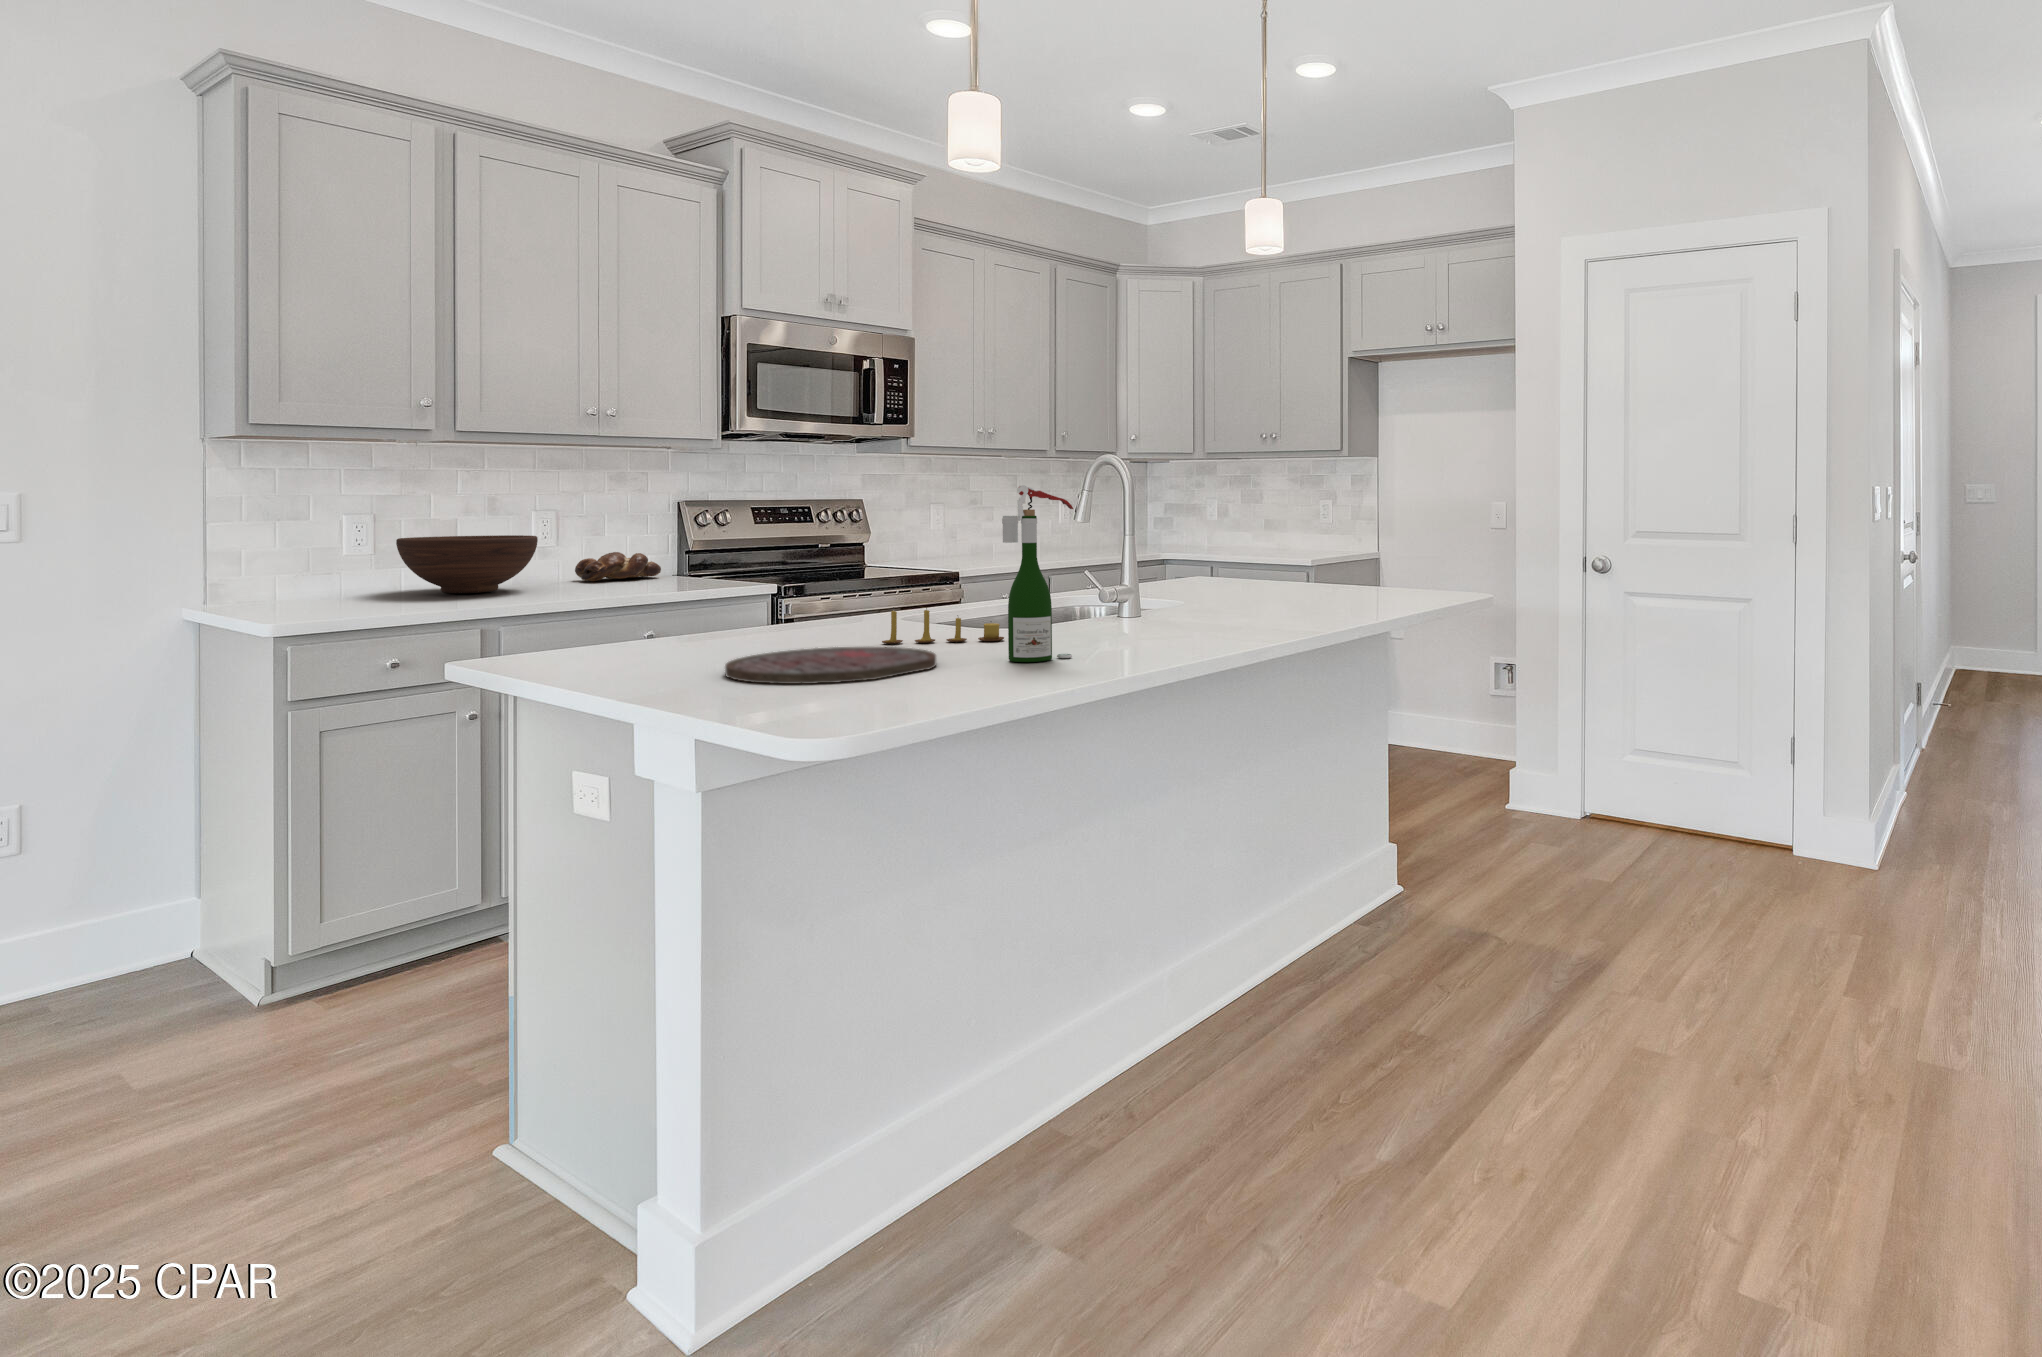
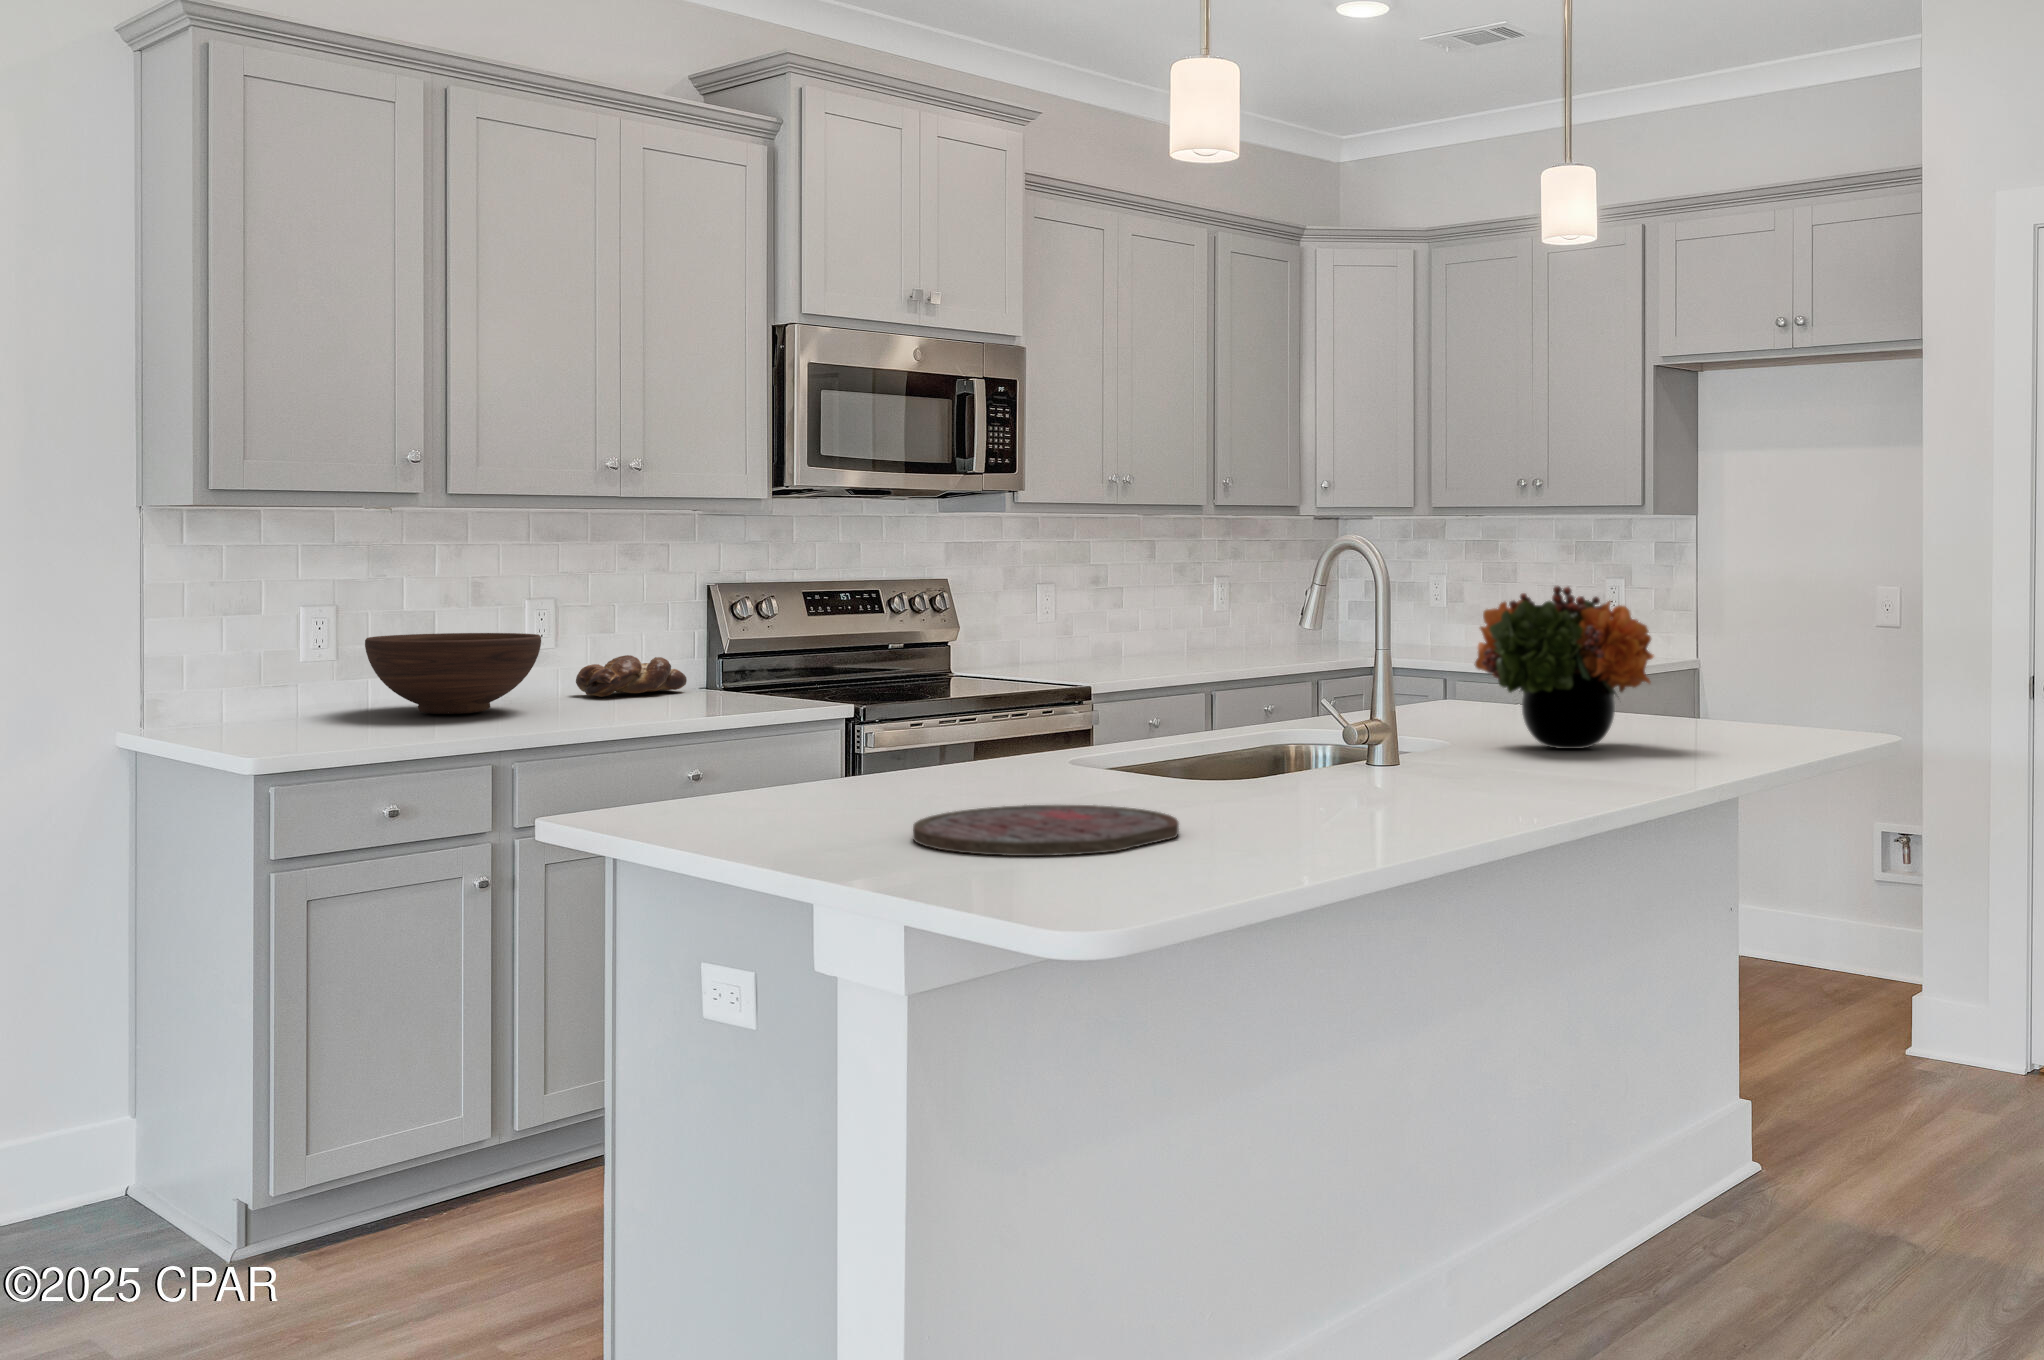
wine bottle: present [1002,485,1073,662] -> none [1260,592,1355,831]
flower arrangement: none [1200,494,1326,607] -> present [1474,586,1654,749]
candle: present [882,607,1004,644] -> none [1074,749,1237,799]

